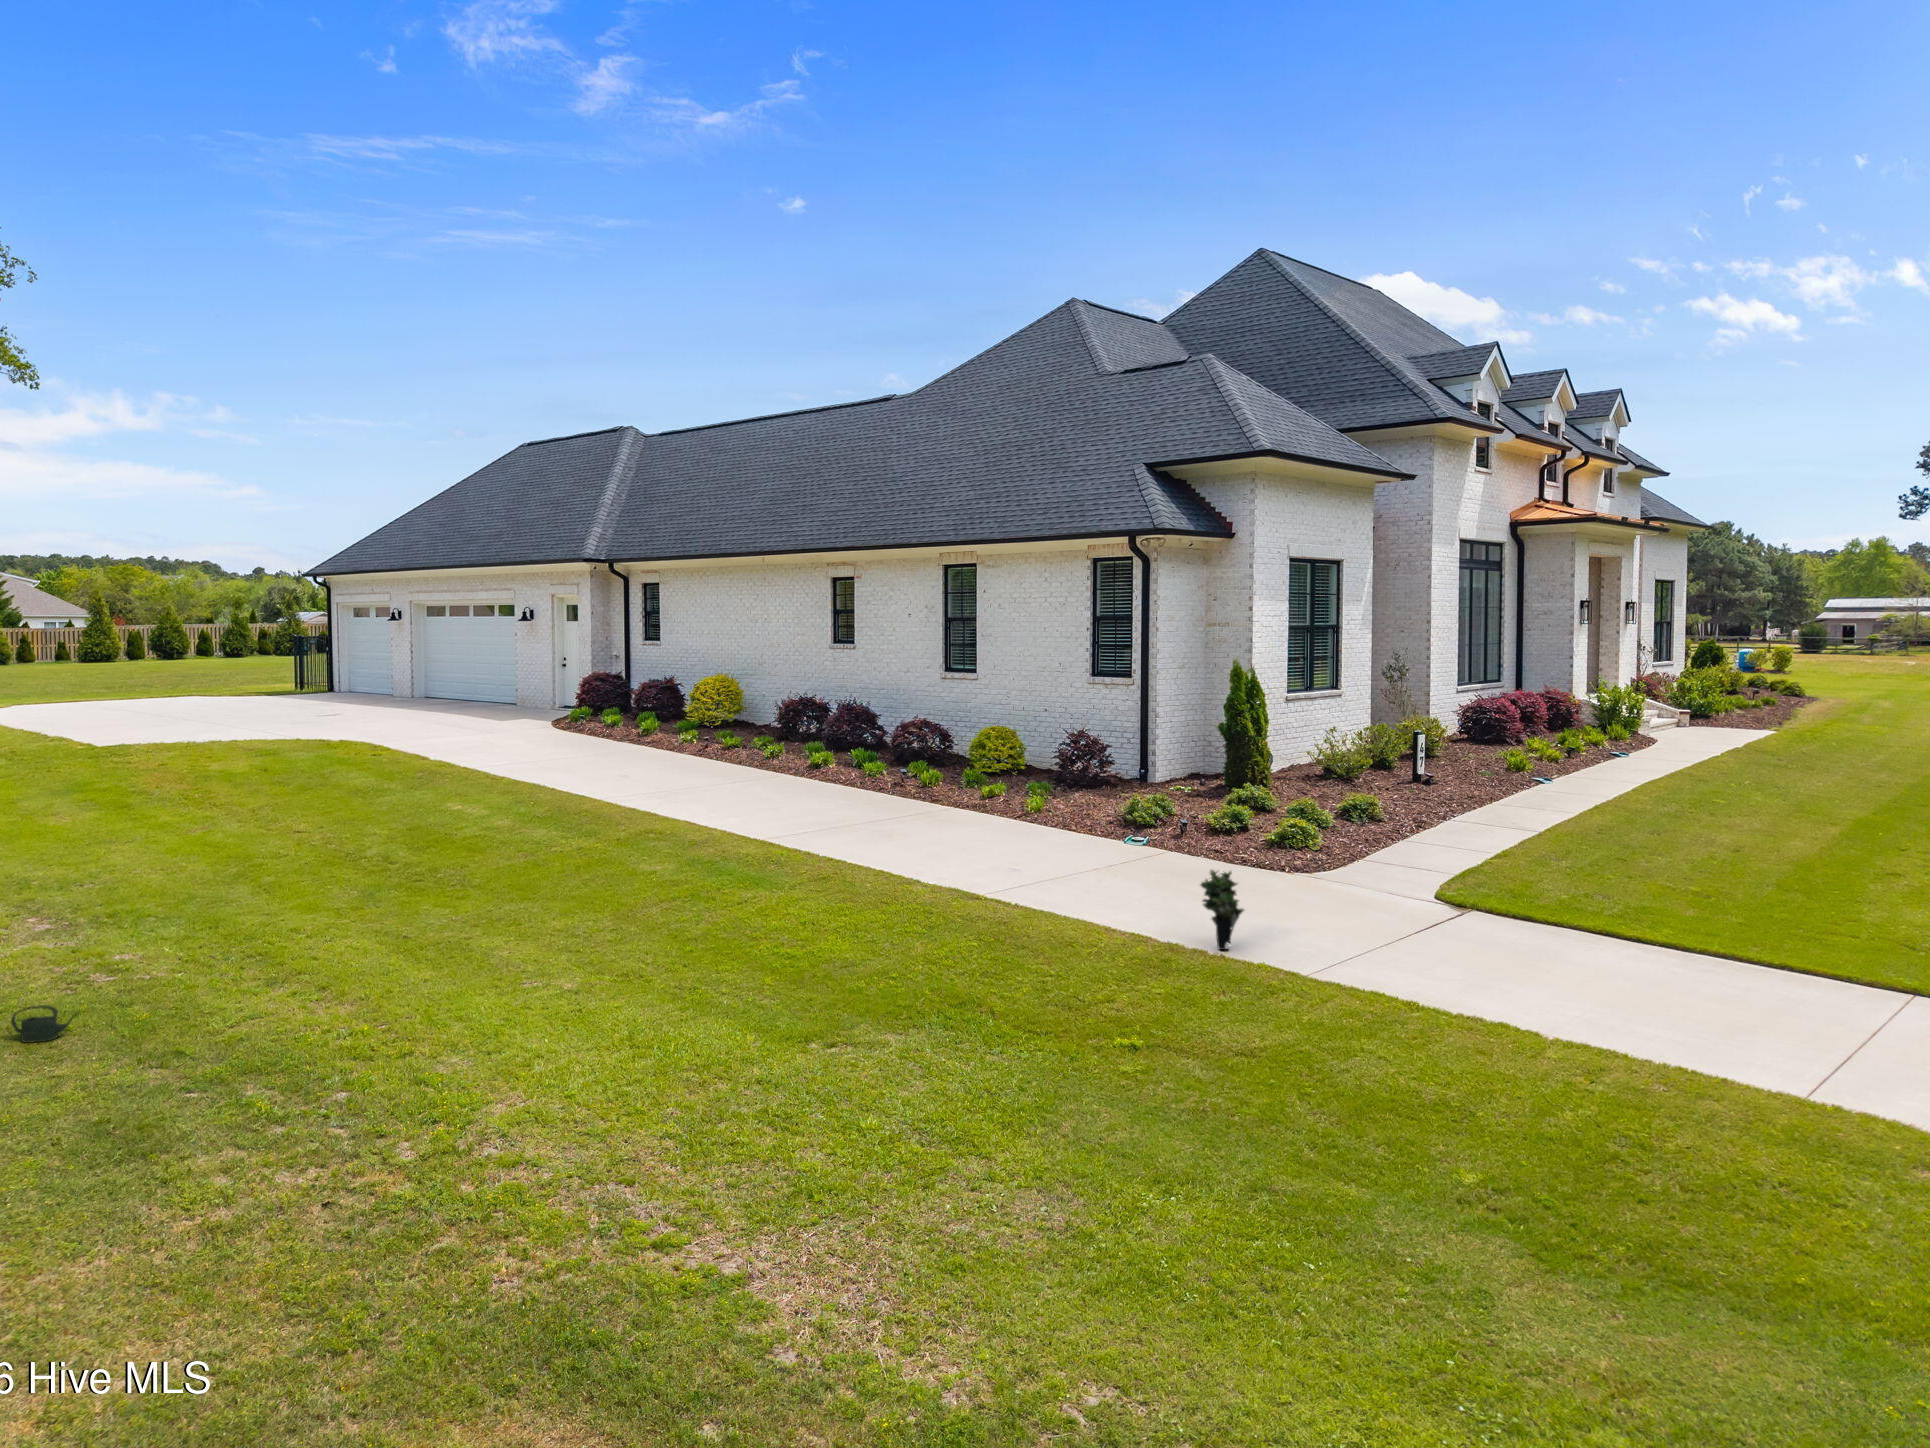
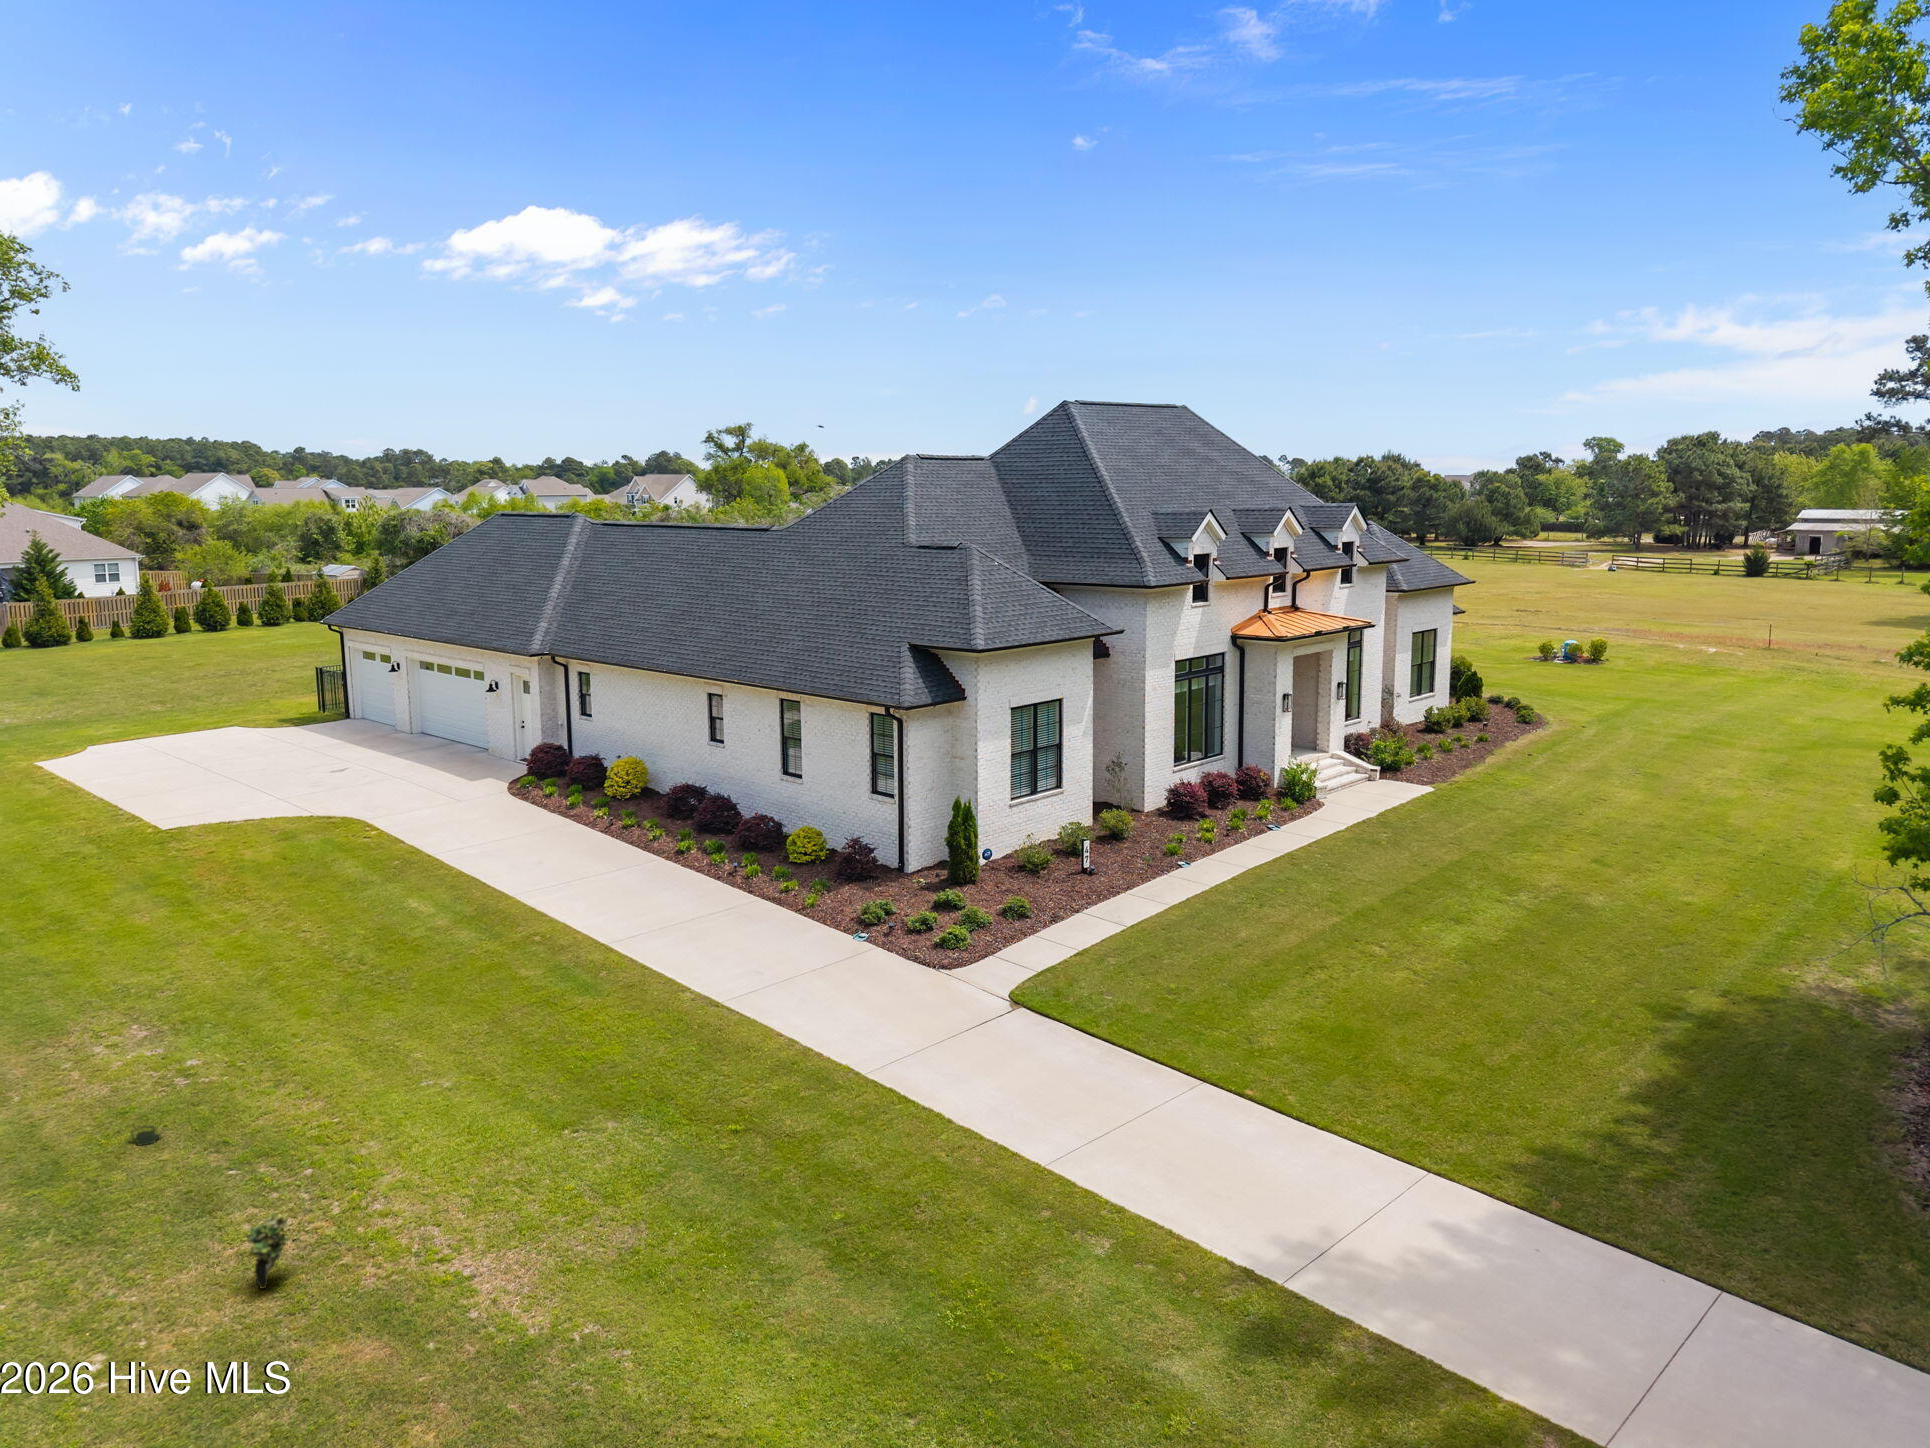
potted plant: present [1201,870,1244,950] -> present [247,1212,289,1289]

